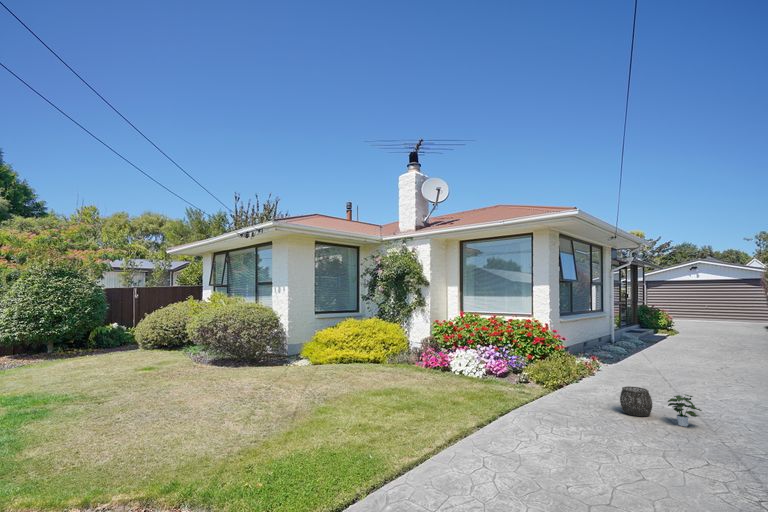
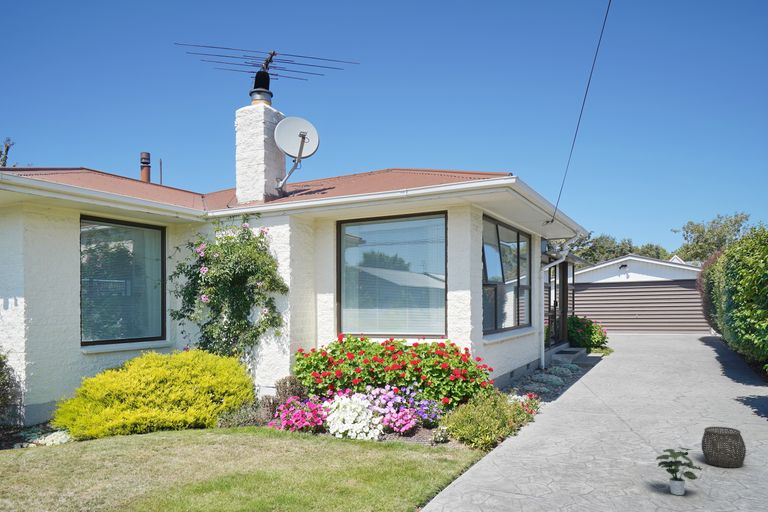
woven basket: present [620,386,652,417] -> present [701,427,746,468]

